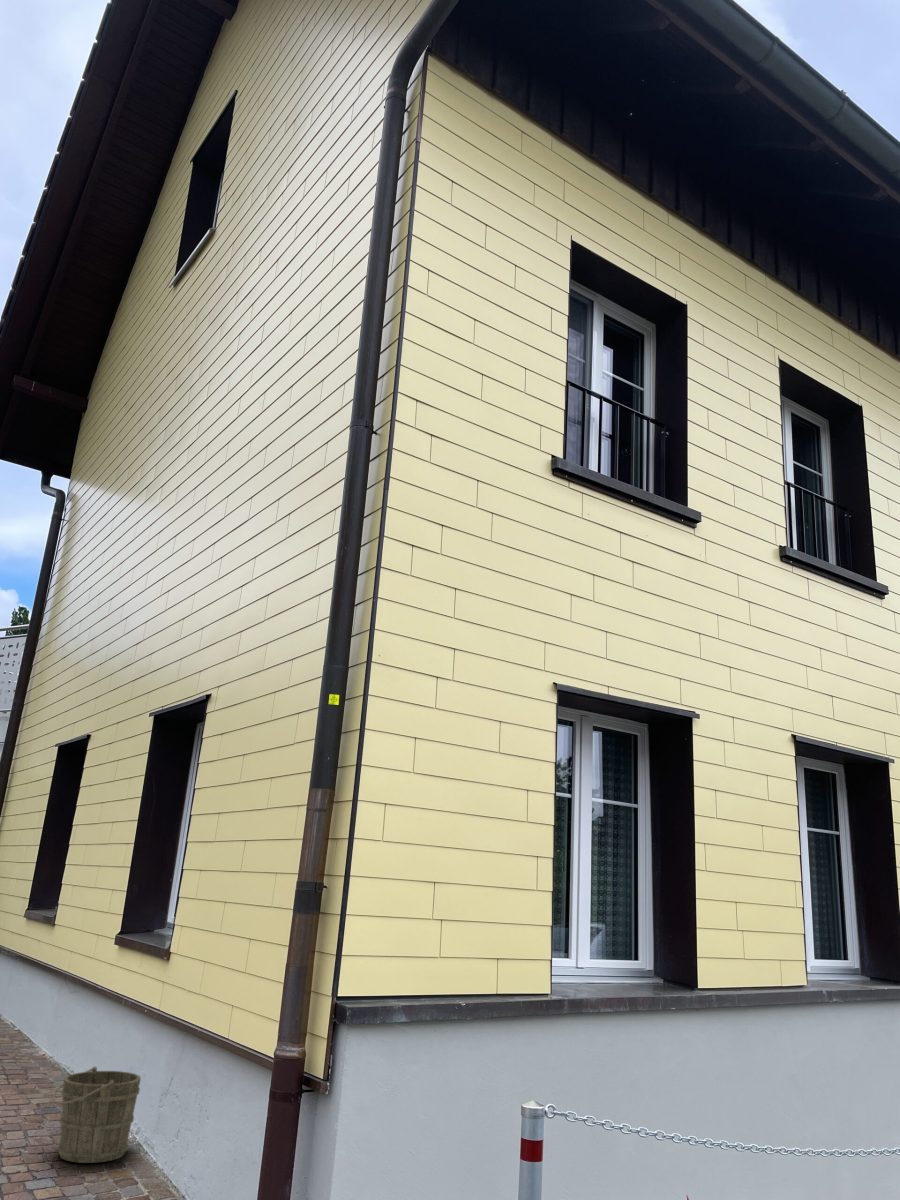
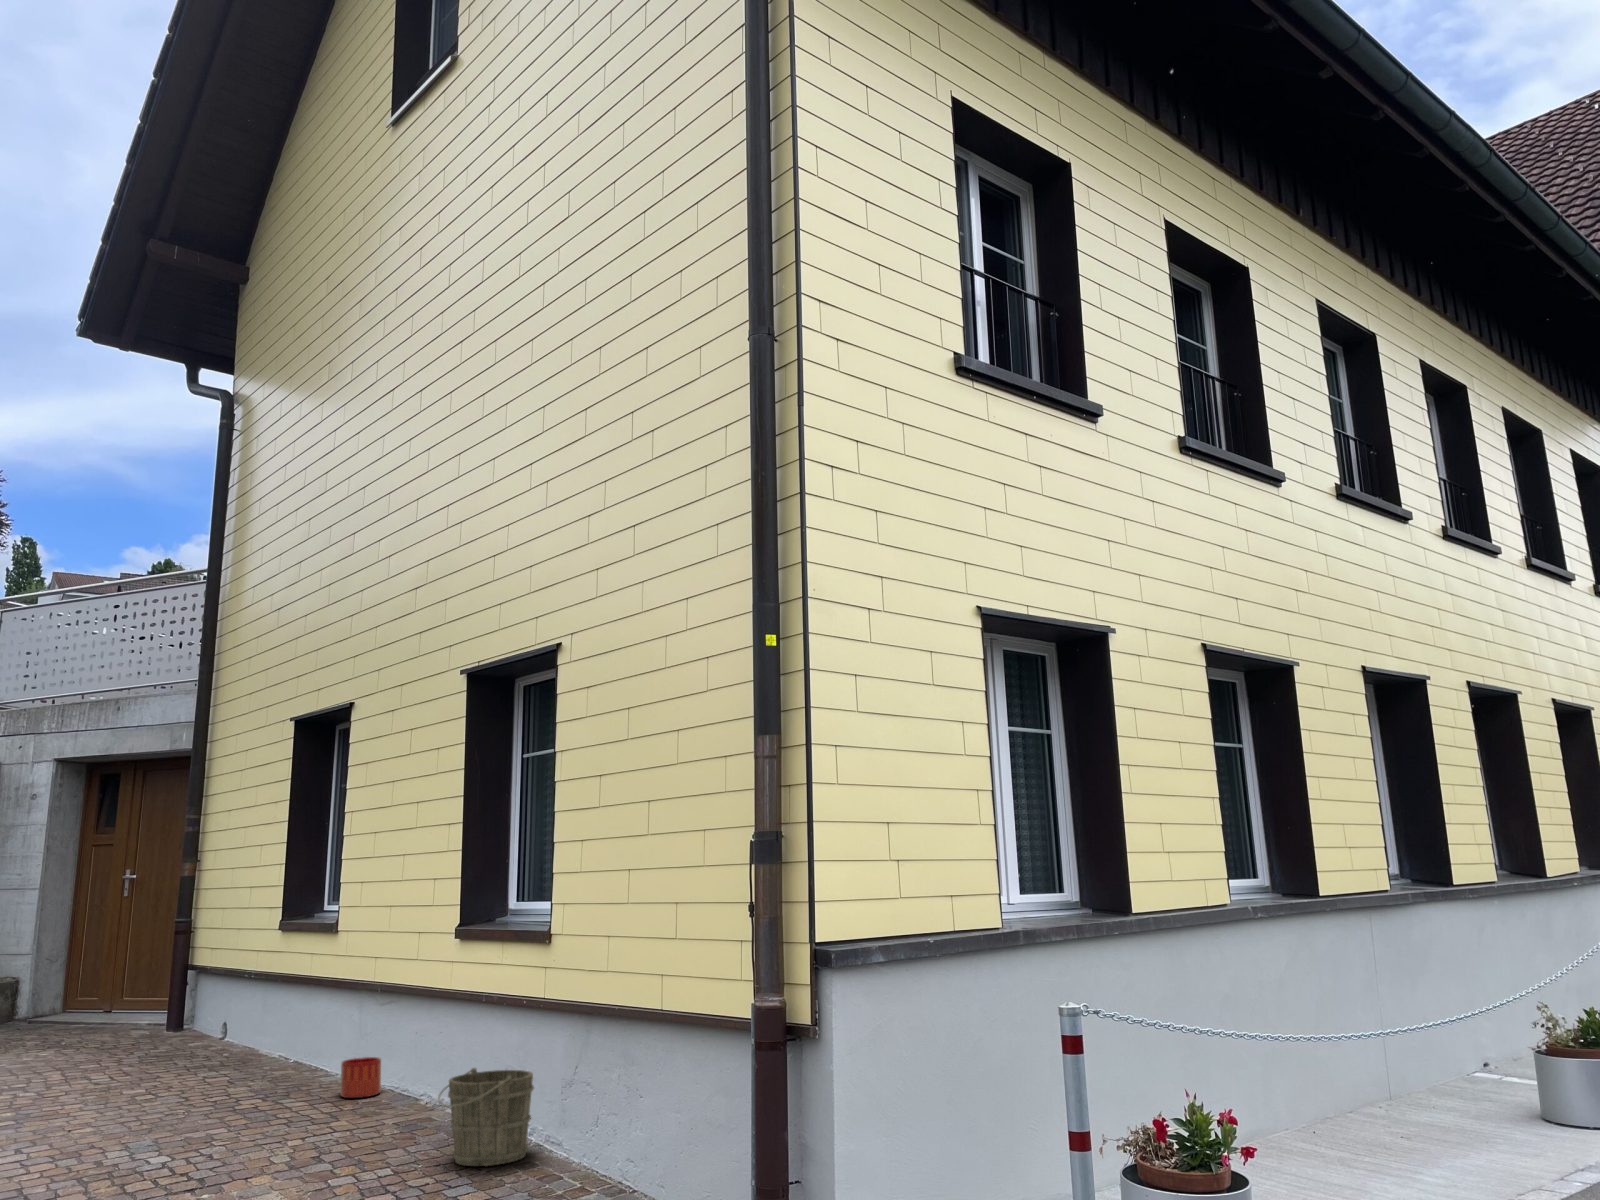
planter: none [22,1038,61,1075] -> present [340,1057,381,1098]

